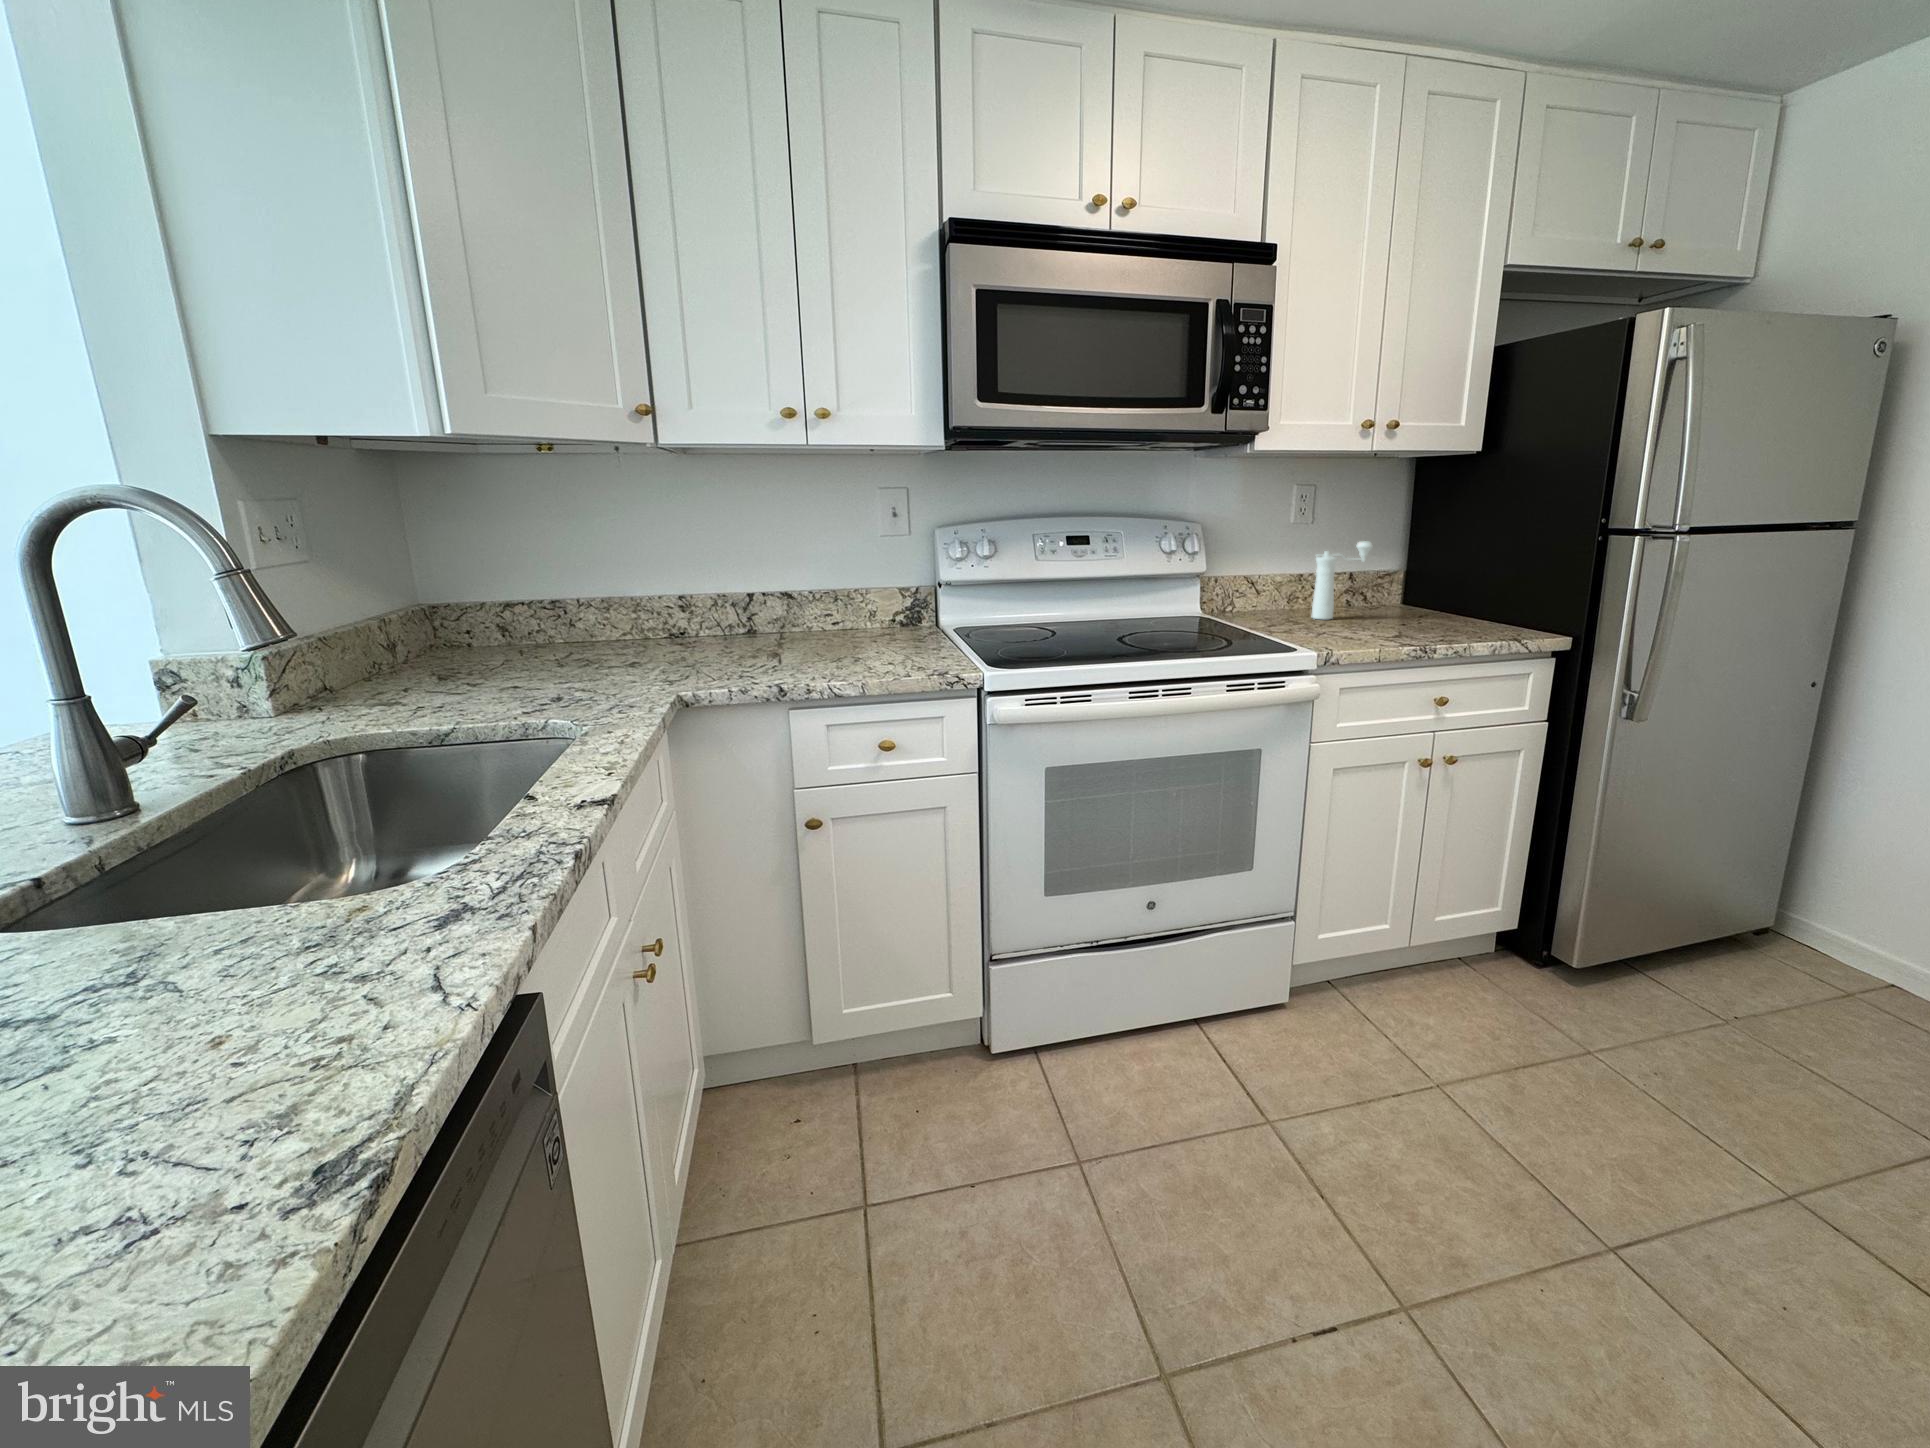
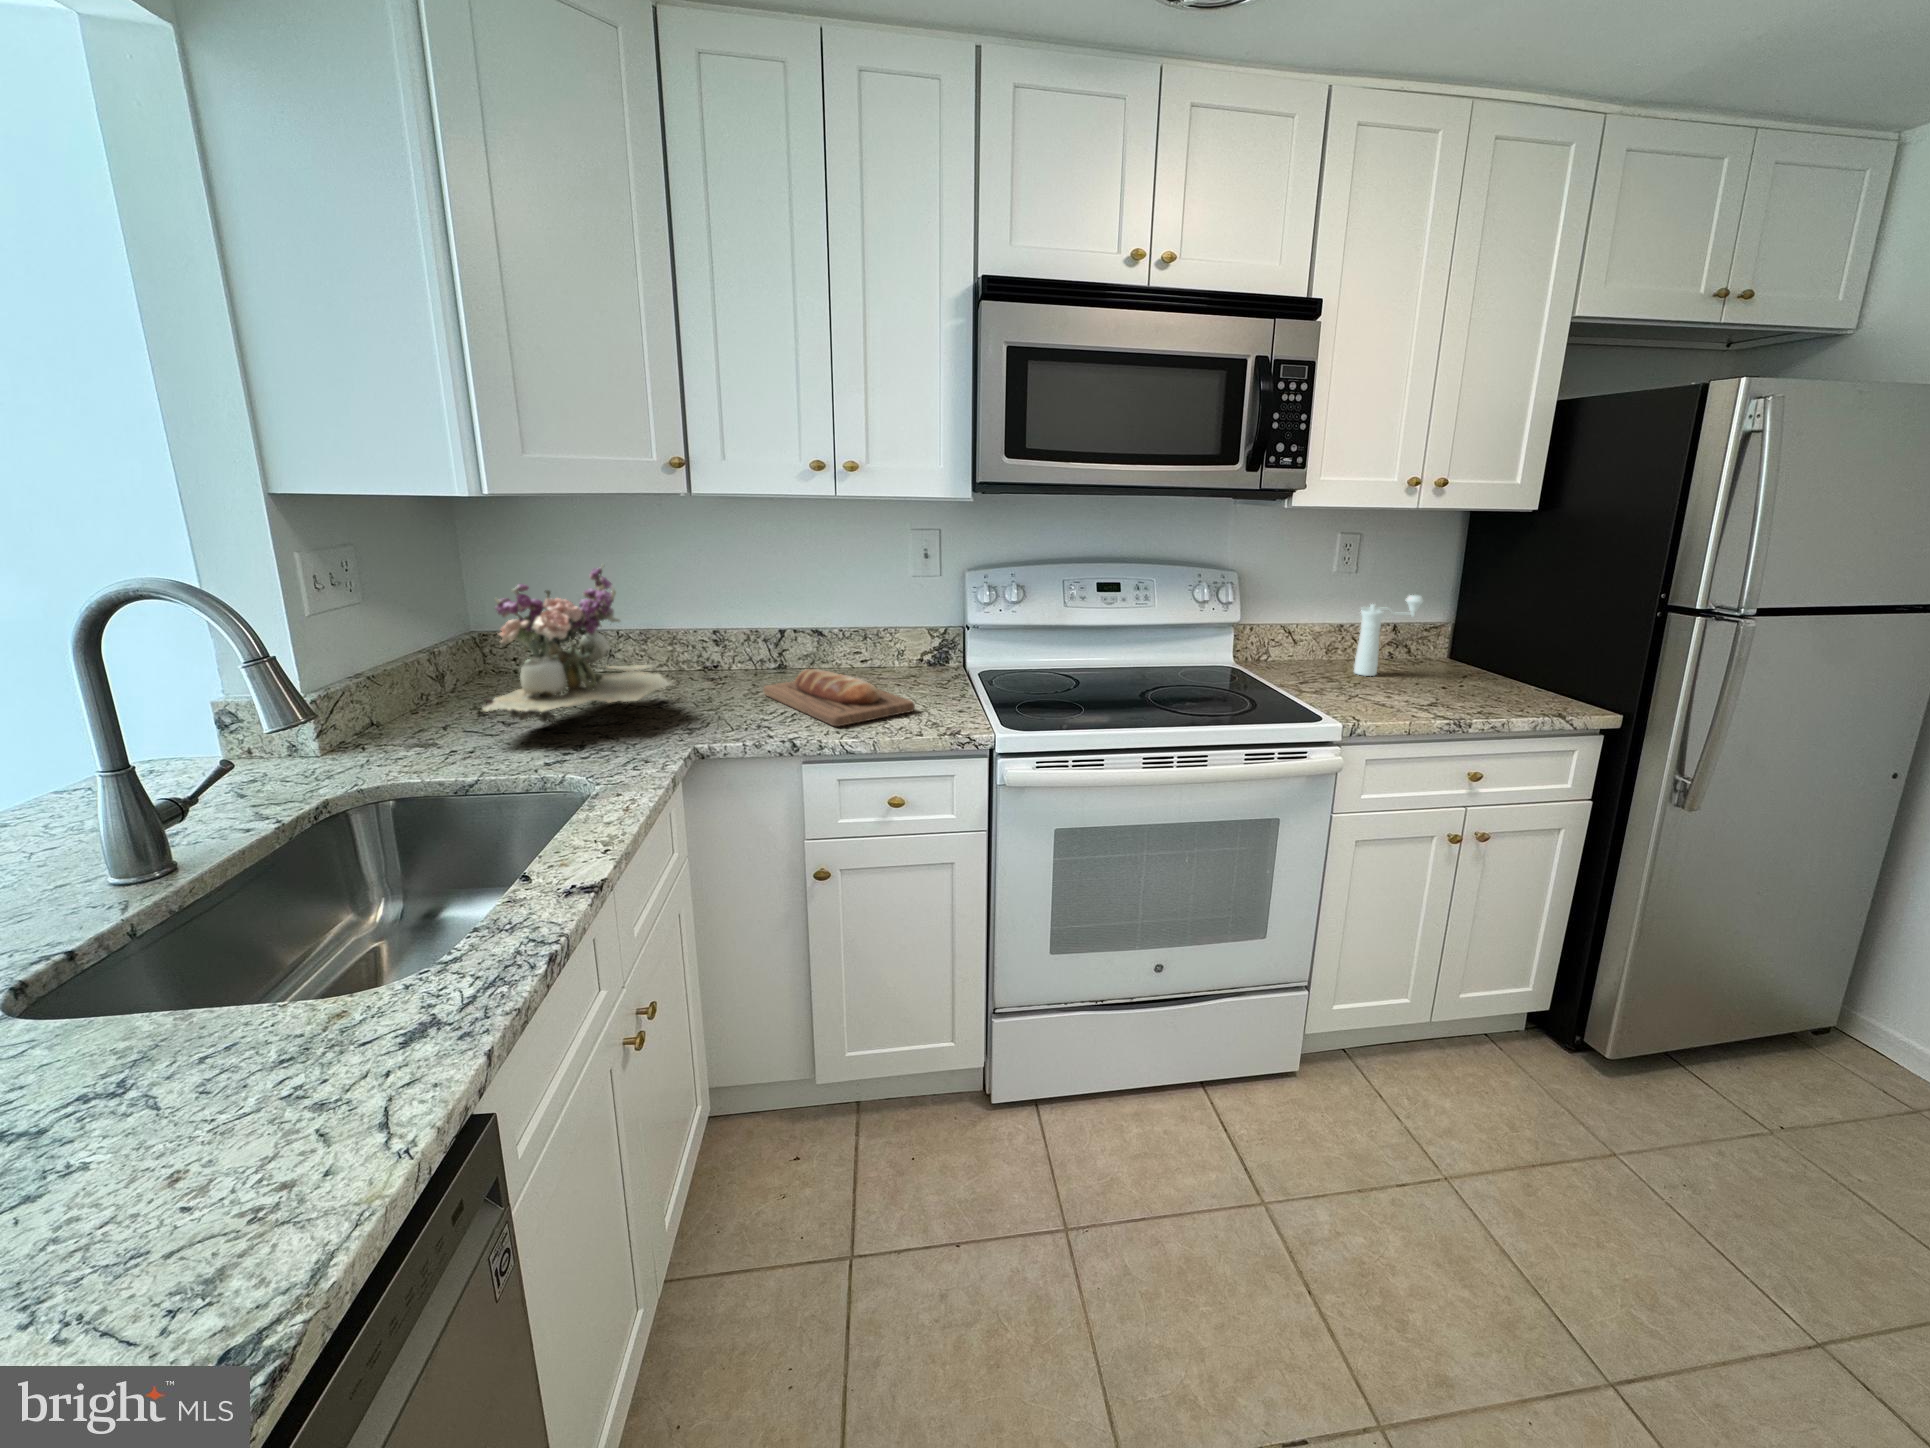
flower arrangement: none [447,522,659,684] -> present [483,565,678,725]
bread loaf: none [742,625,901,673] -> present [763,669,915,726]

